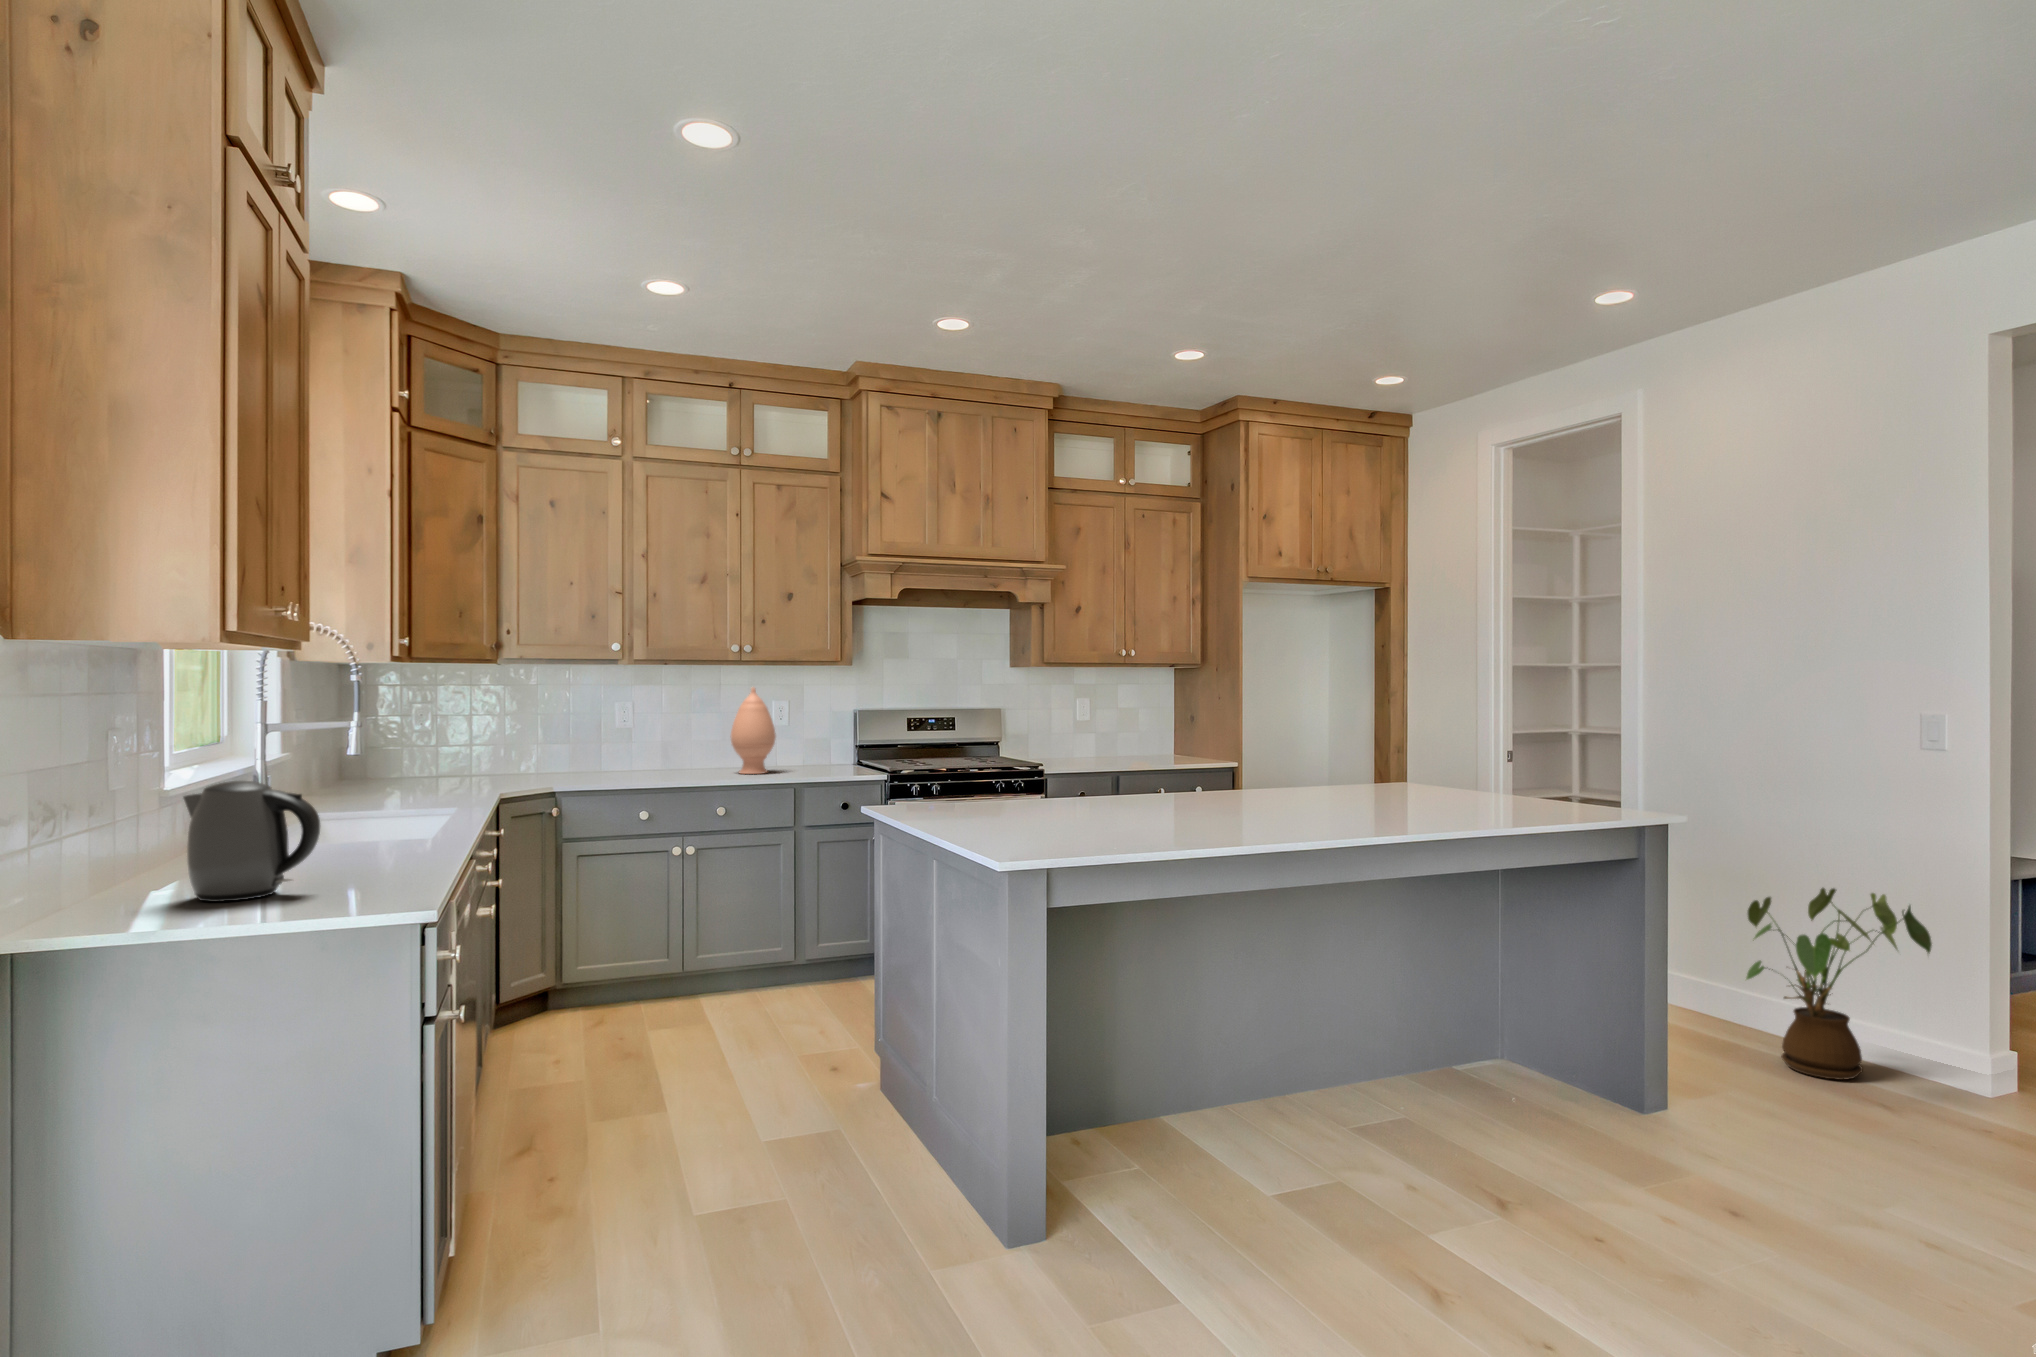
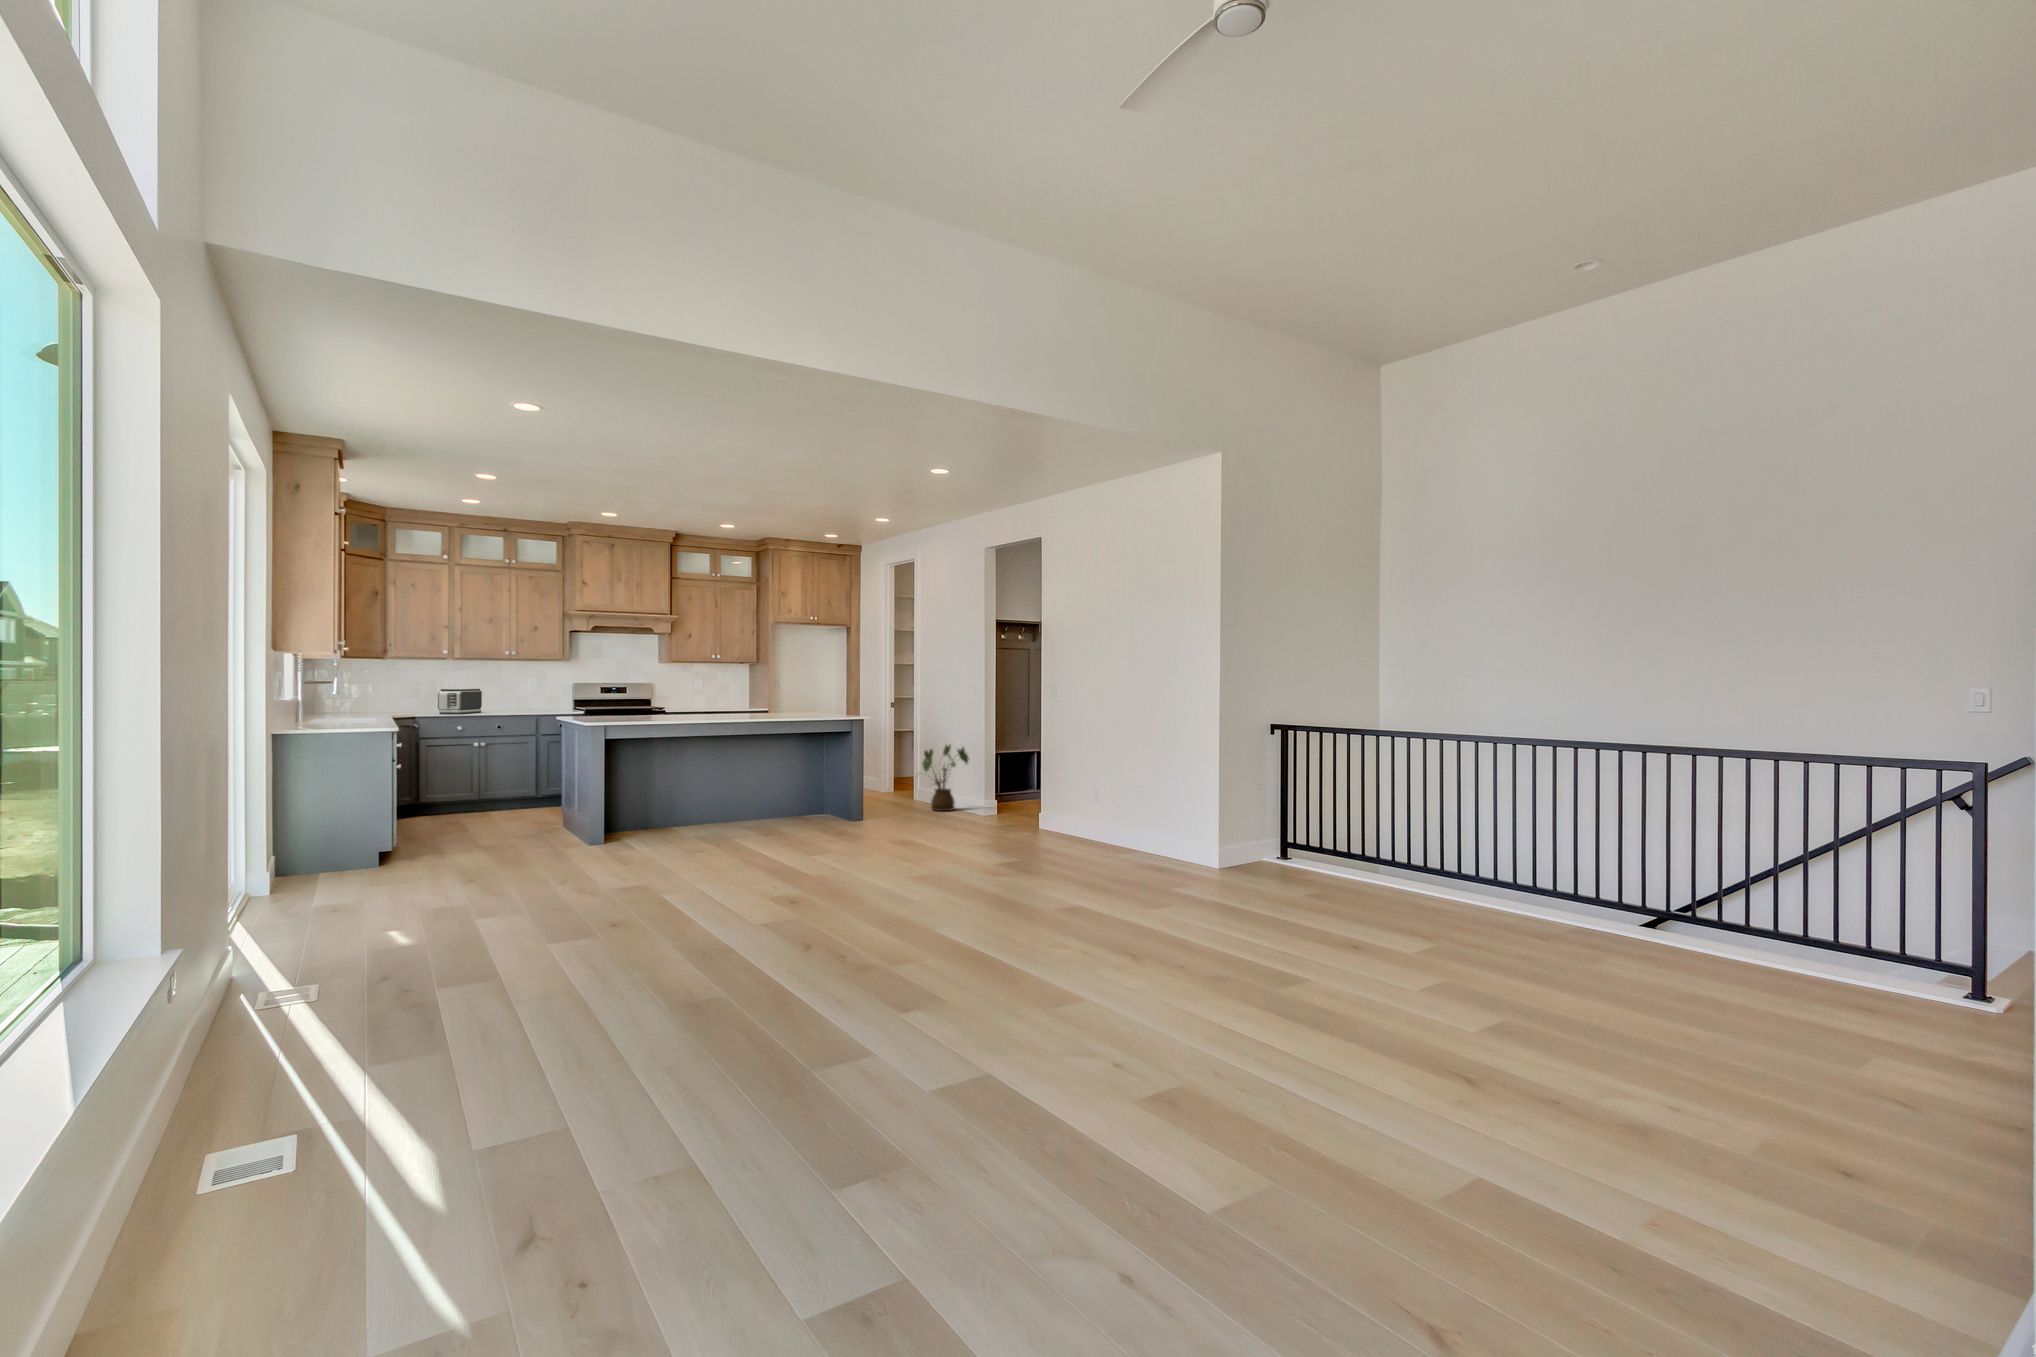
vase: present [731,687,776,774] -> none [506,672,529,712]
toaster: none [597,723,684,780] -> present [438,689,482,714]
kettle: present [183,781,320,902] -> none [323,696,368,731]

